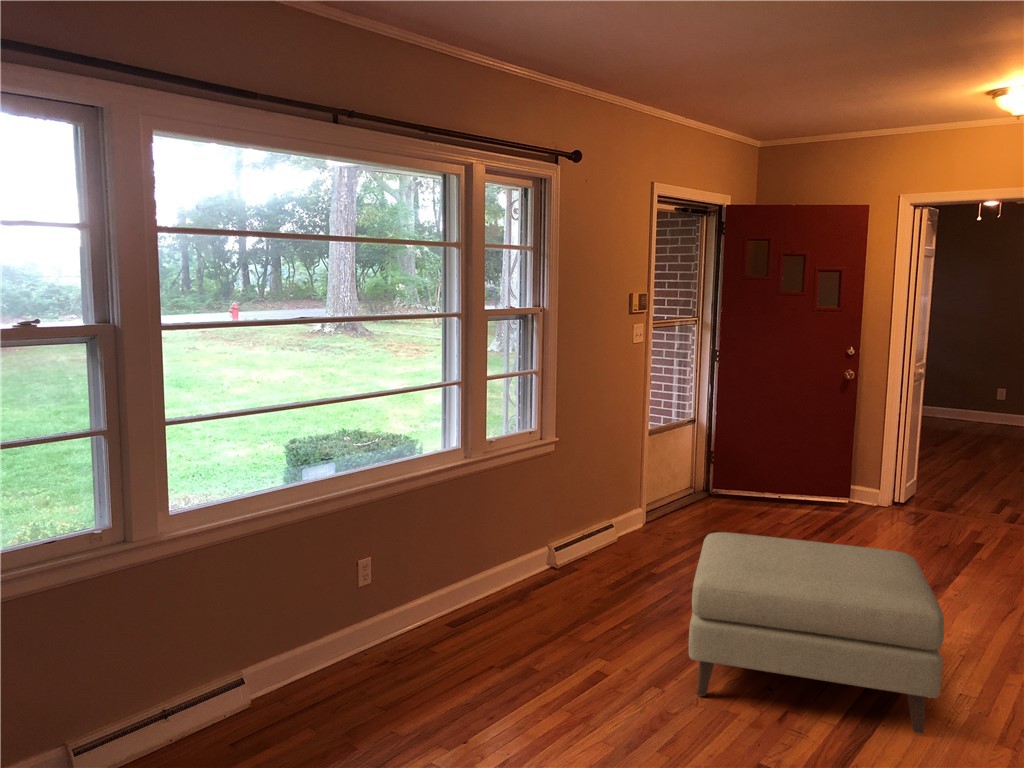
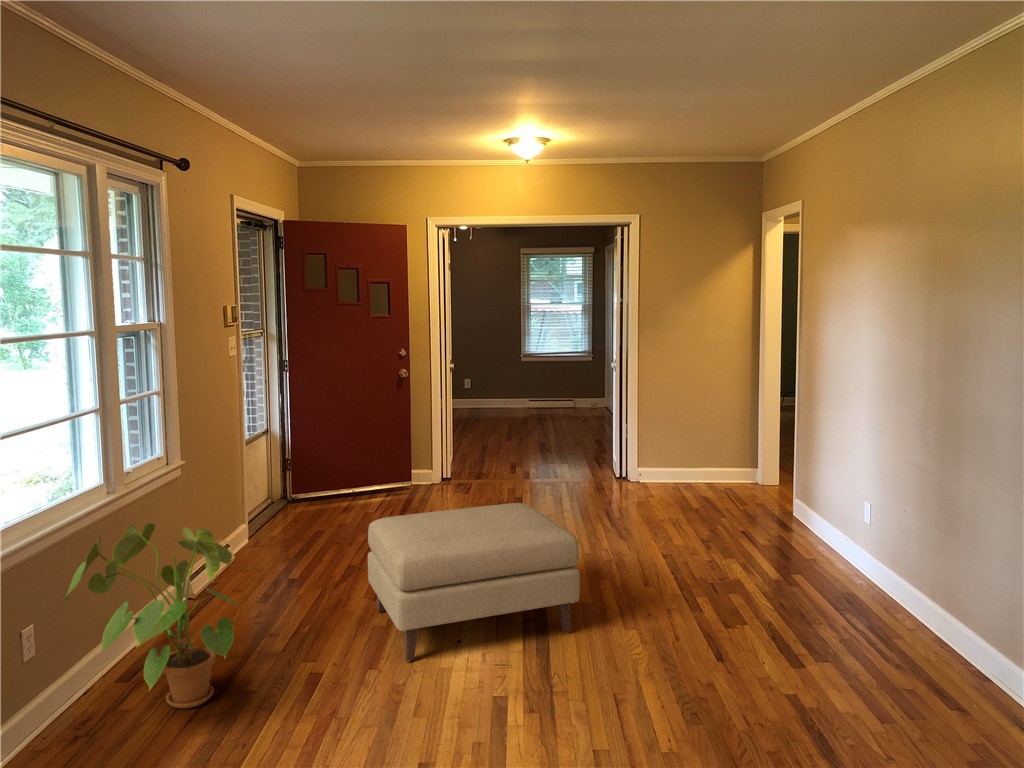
house plant: none [403,487,557,665] -> present [65,523,241,708]

